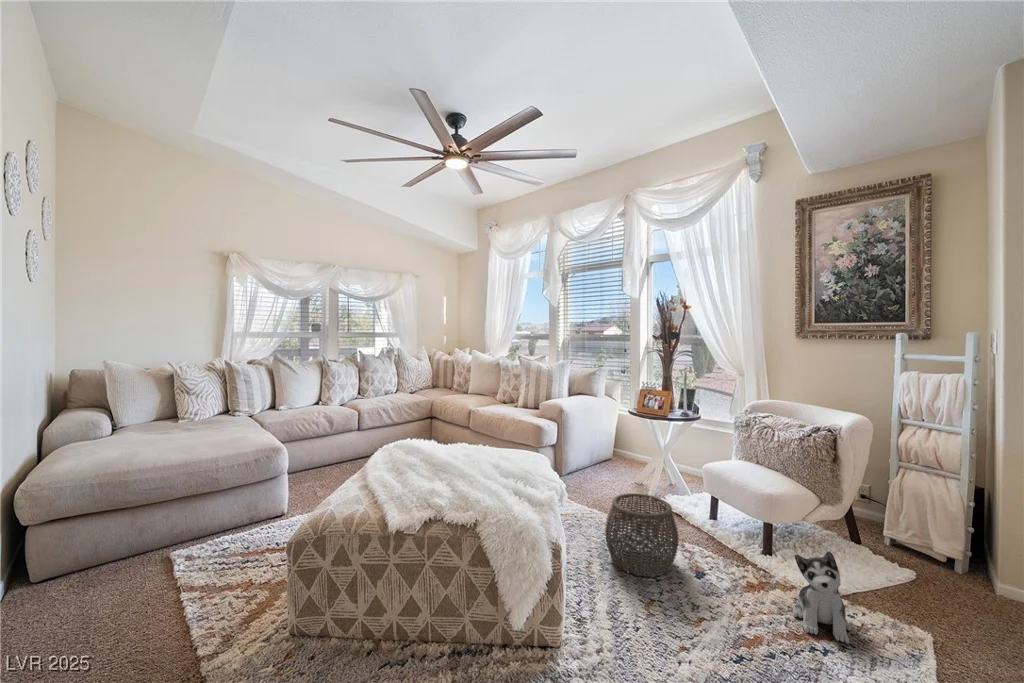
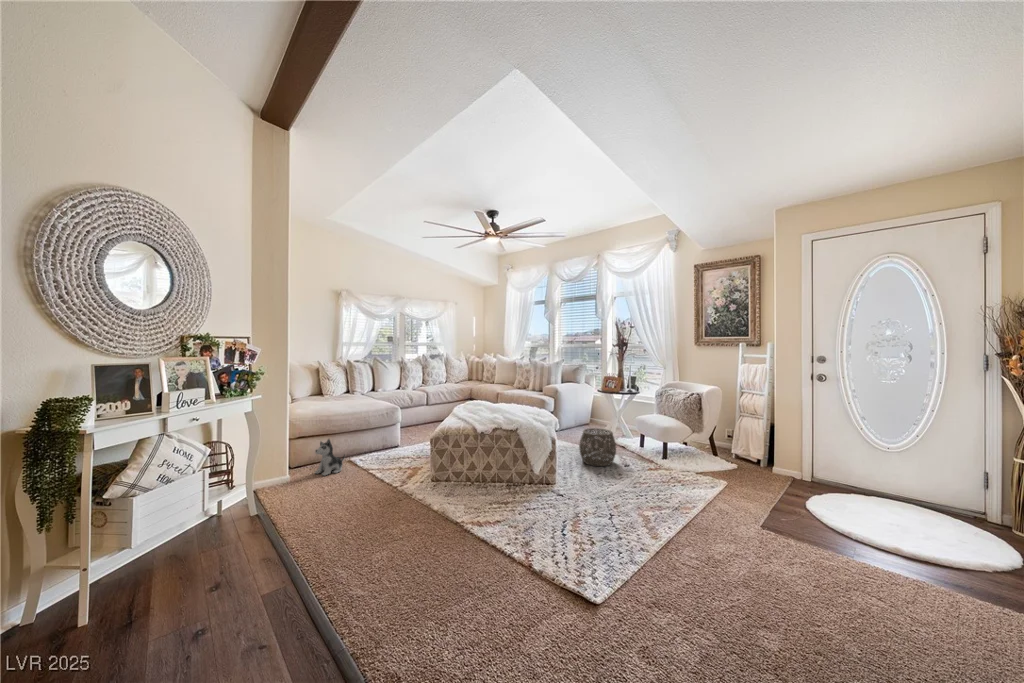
plush toy: present [793,552,851,643] -> present [315,439,345,475]

